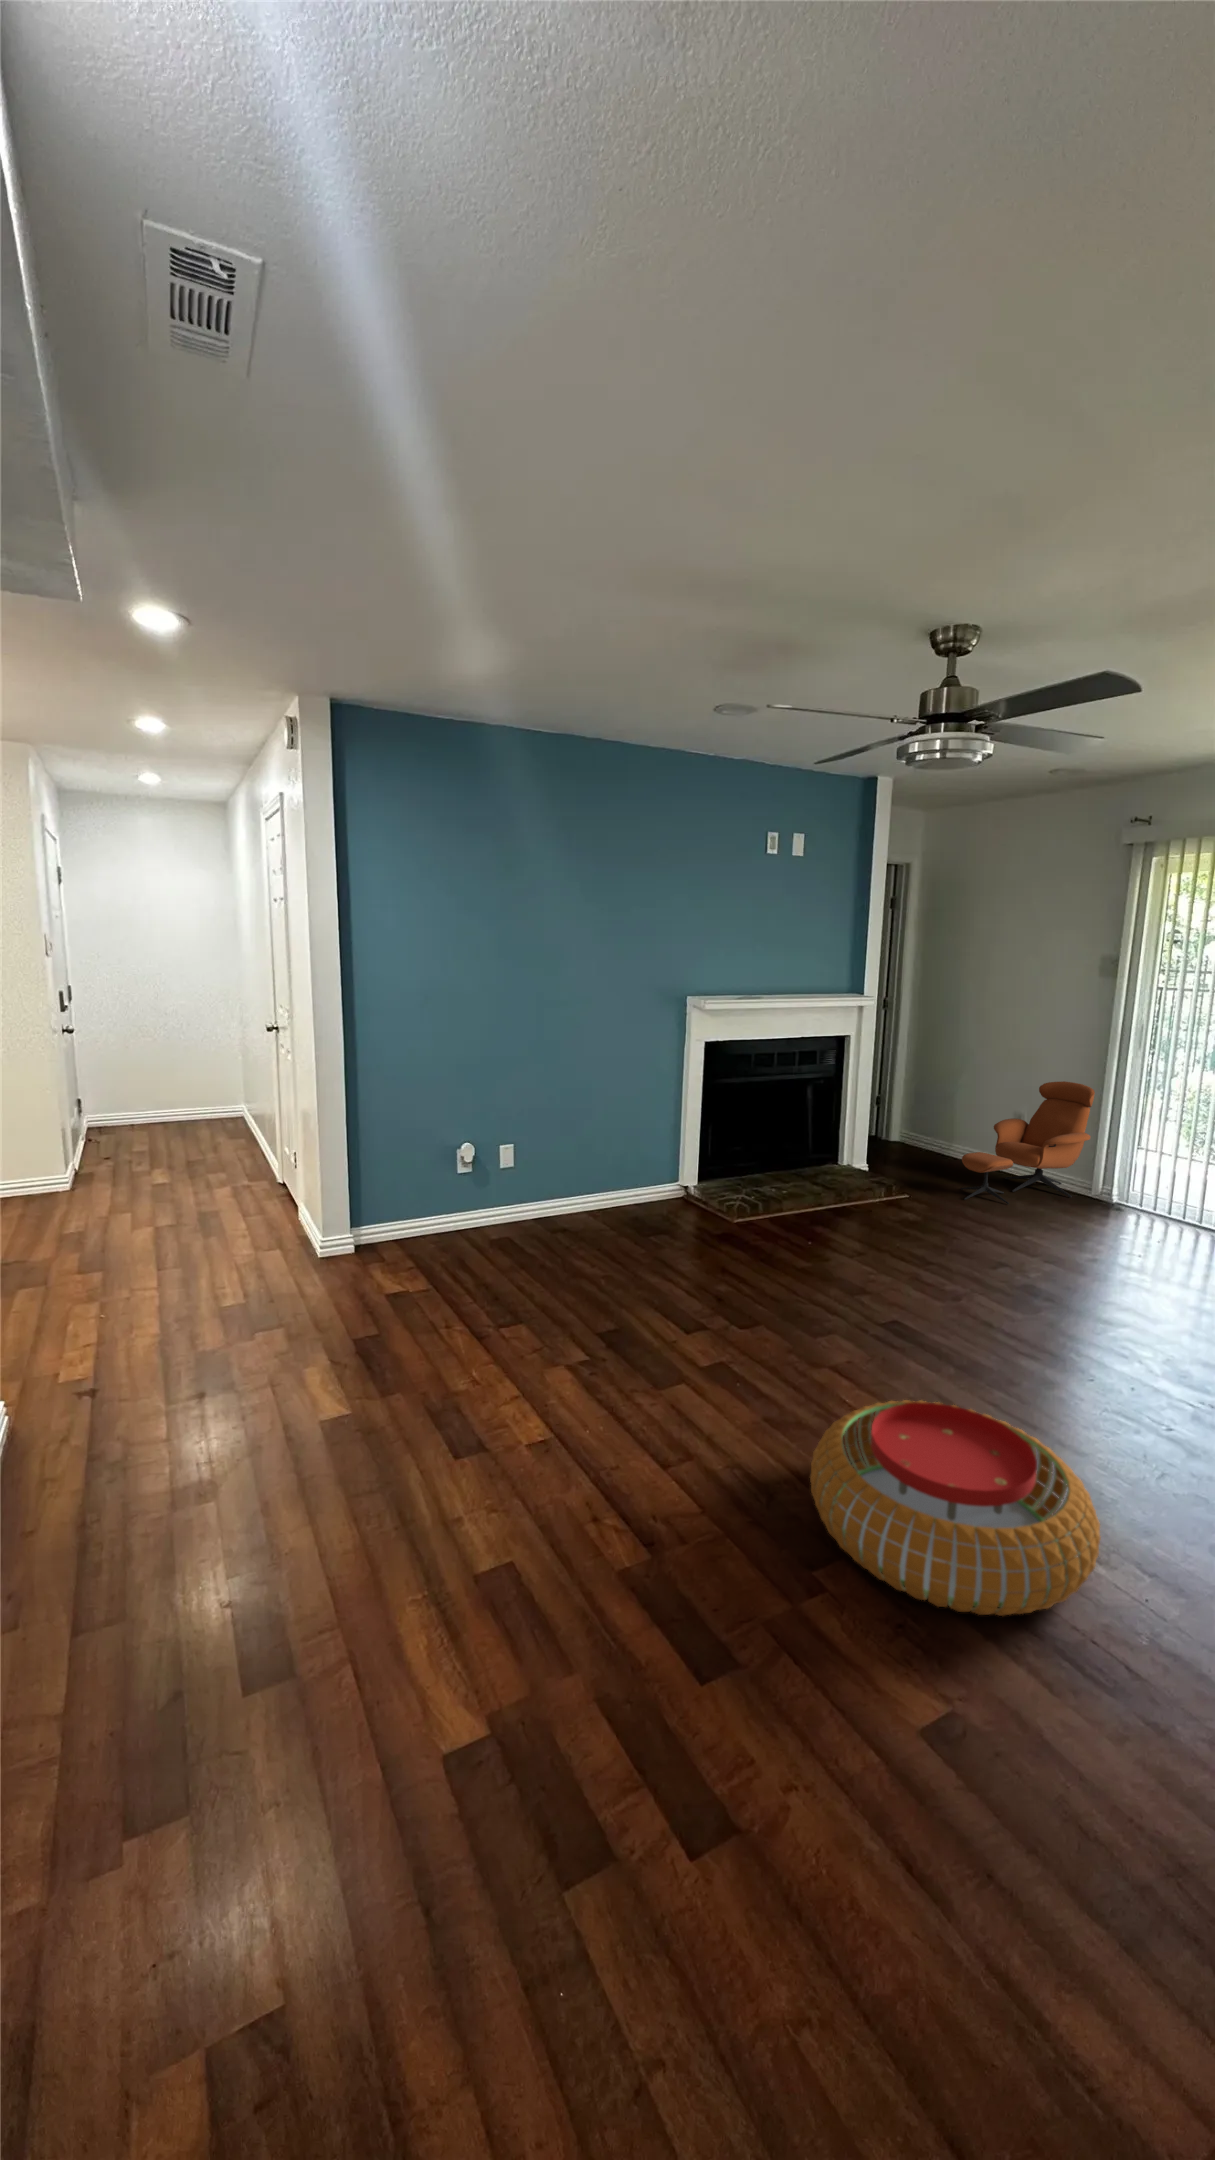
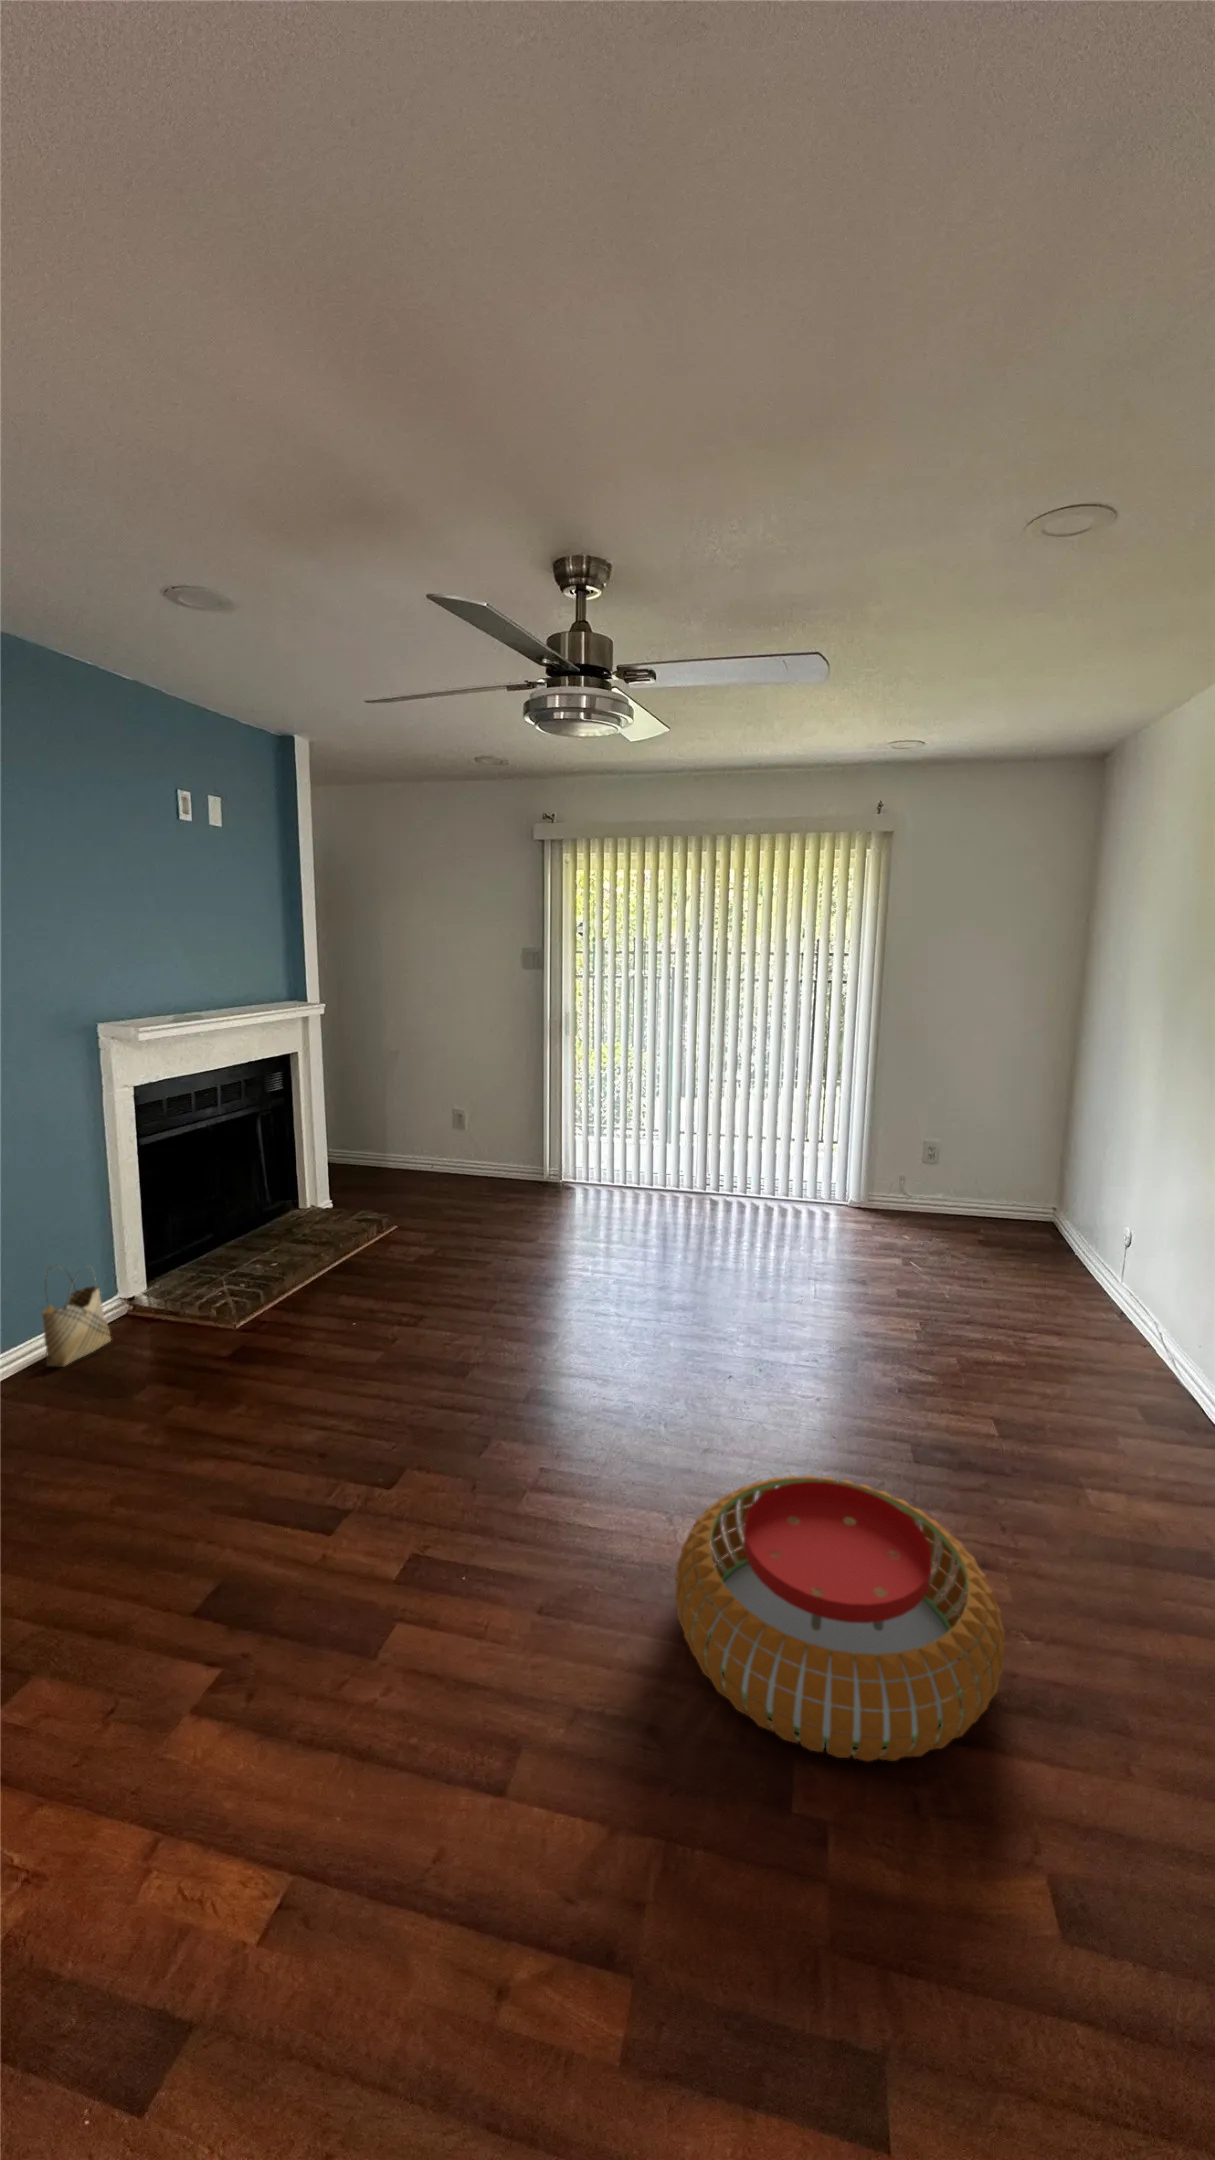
lounge chair: present [961,1081,1095,1204] -> none [435,1076,539,1217]
woven basket: none [623,1149,663,1212] -> present [42,1266,111,1367]

